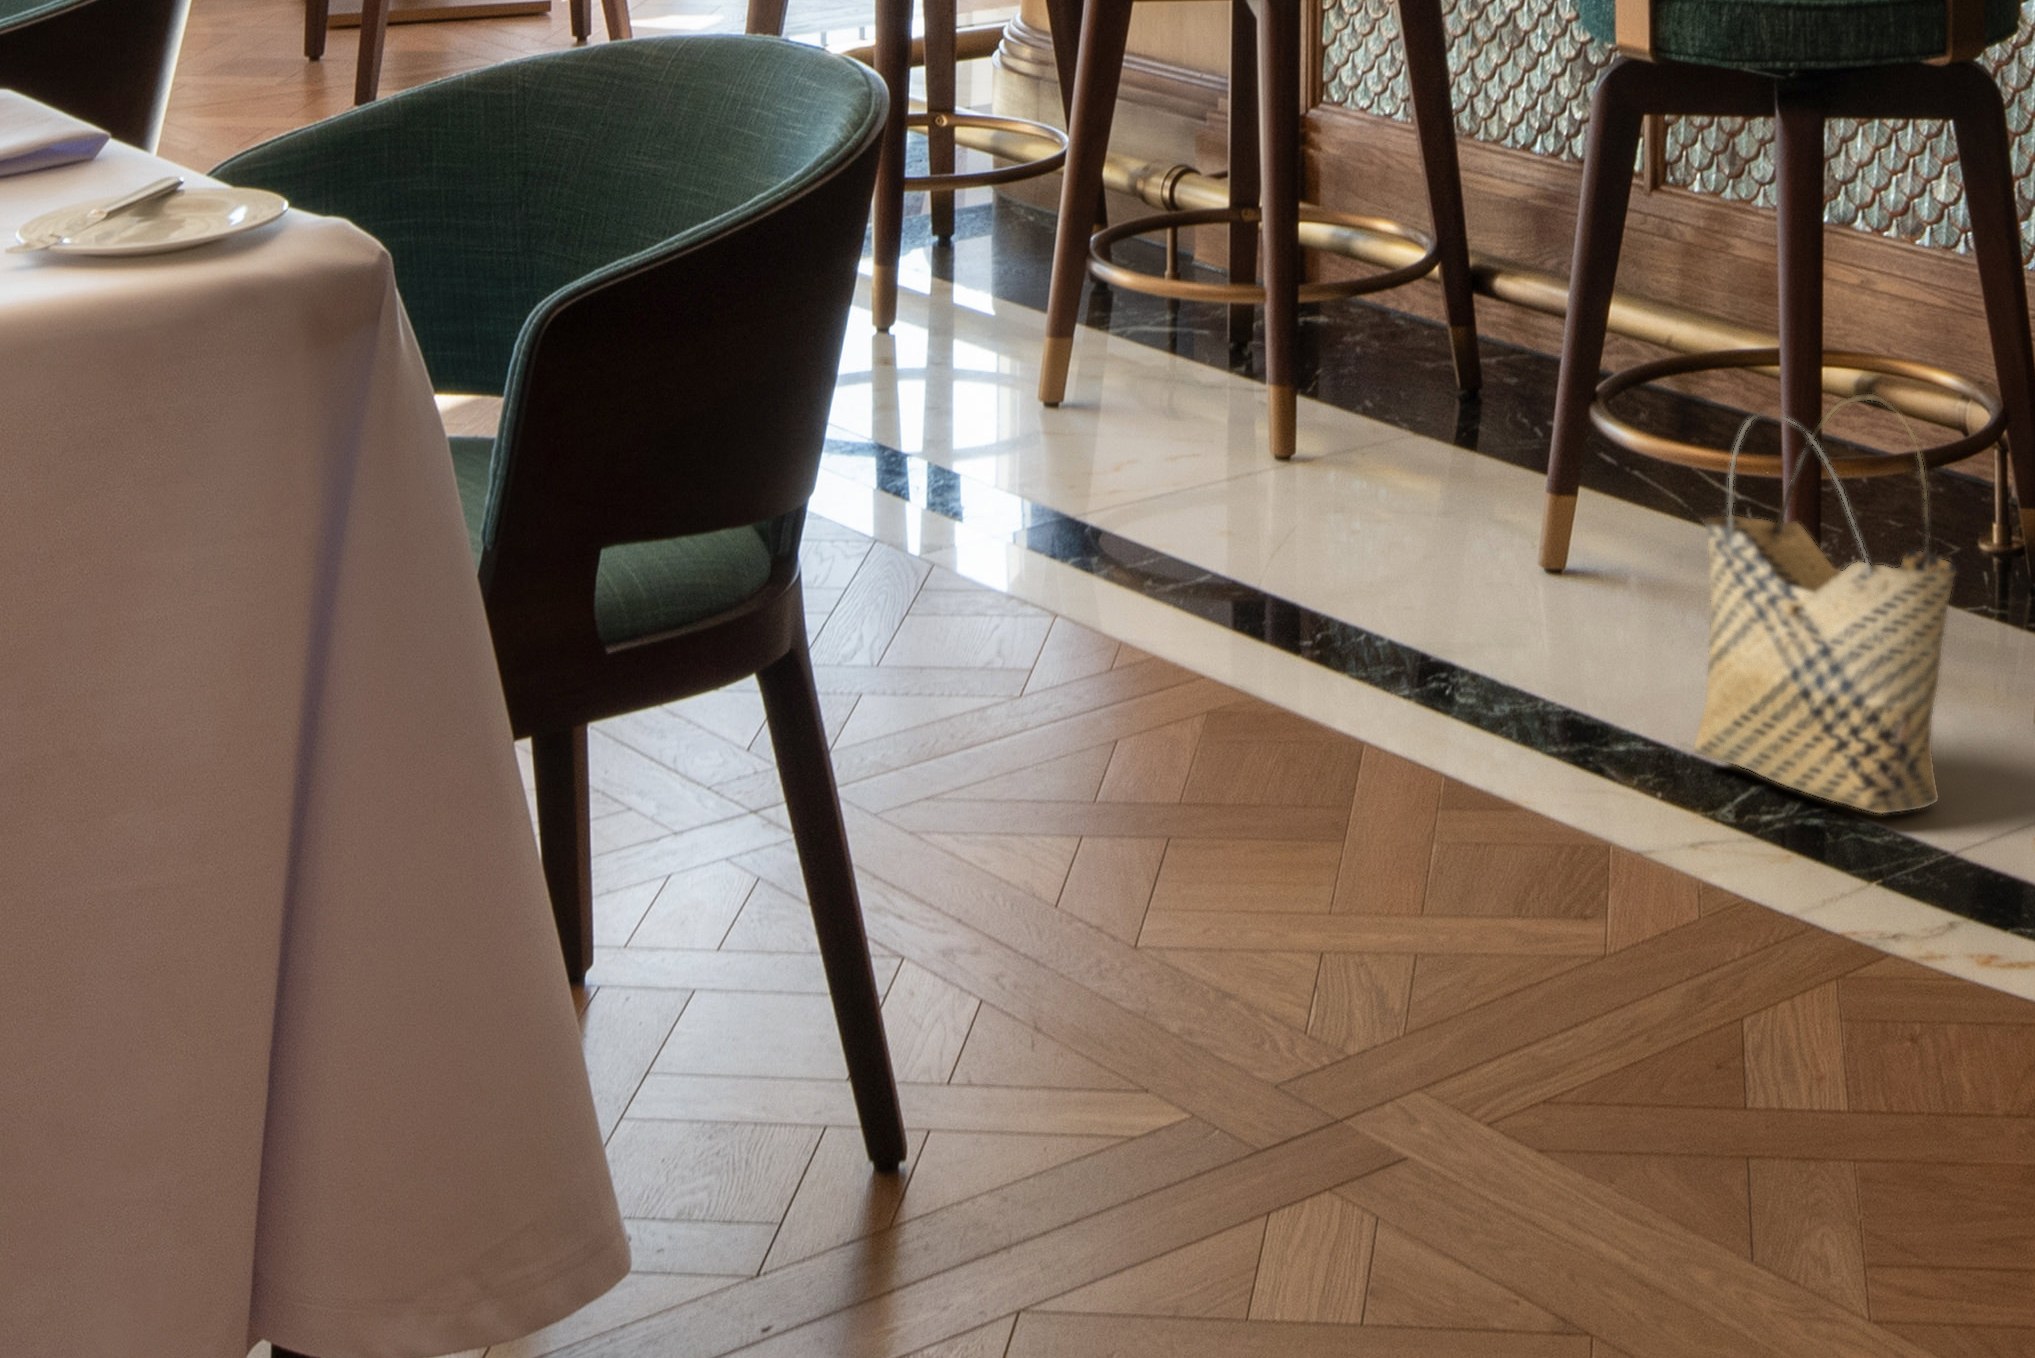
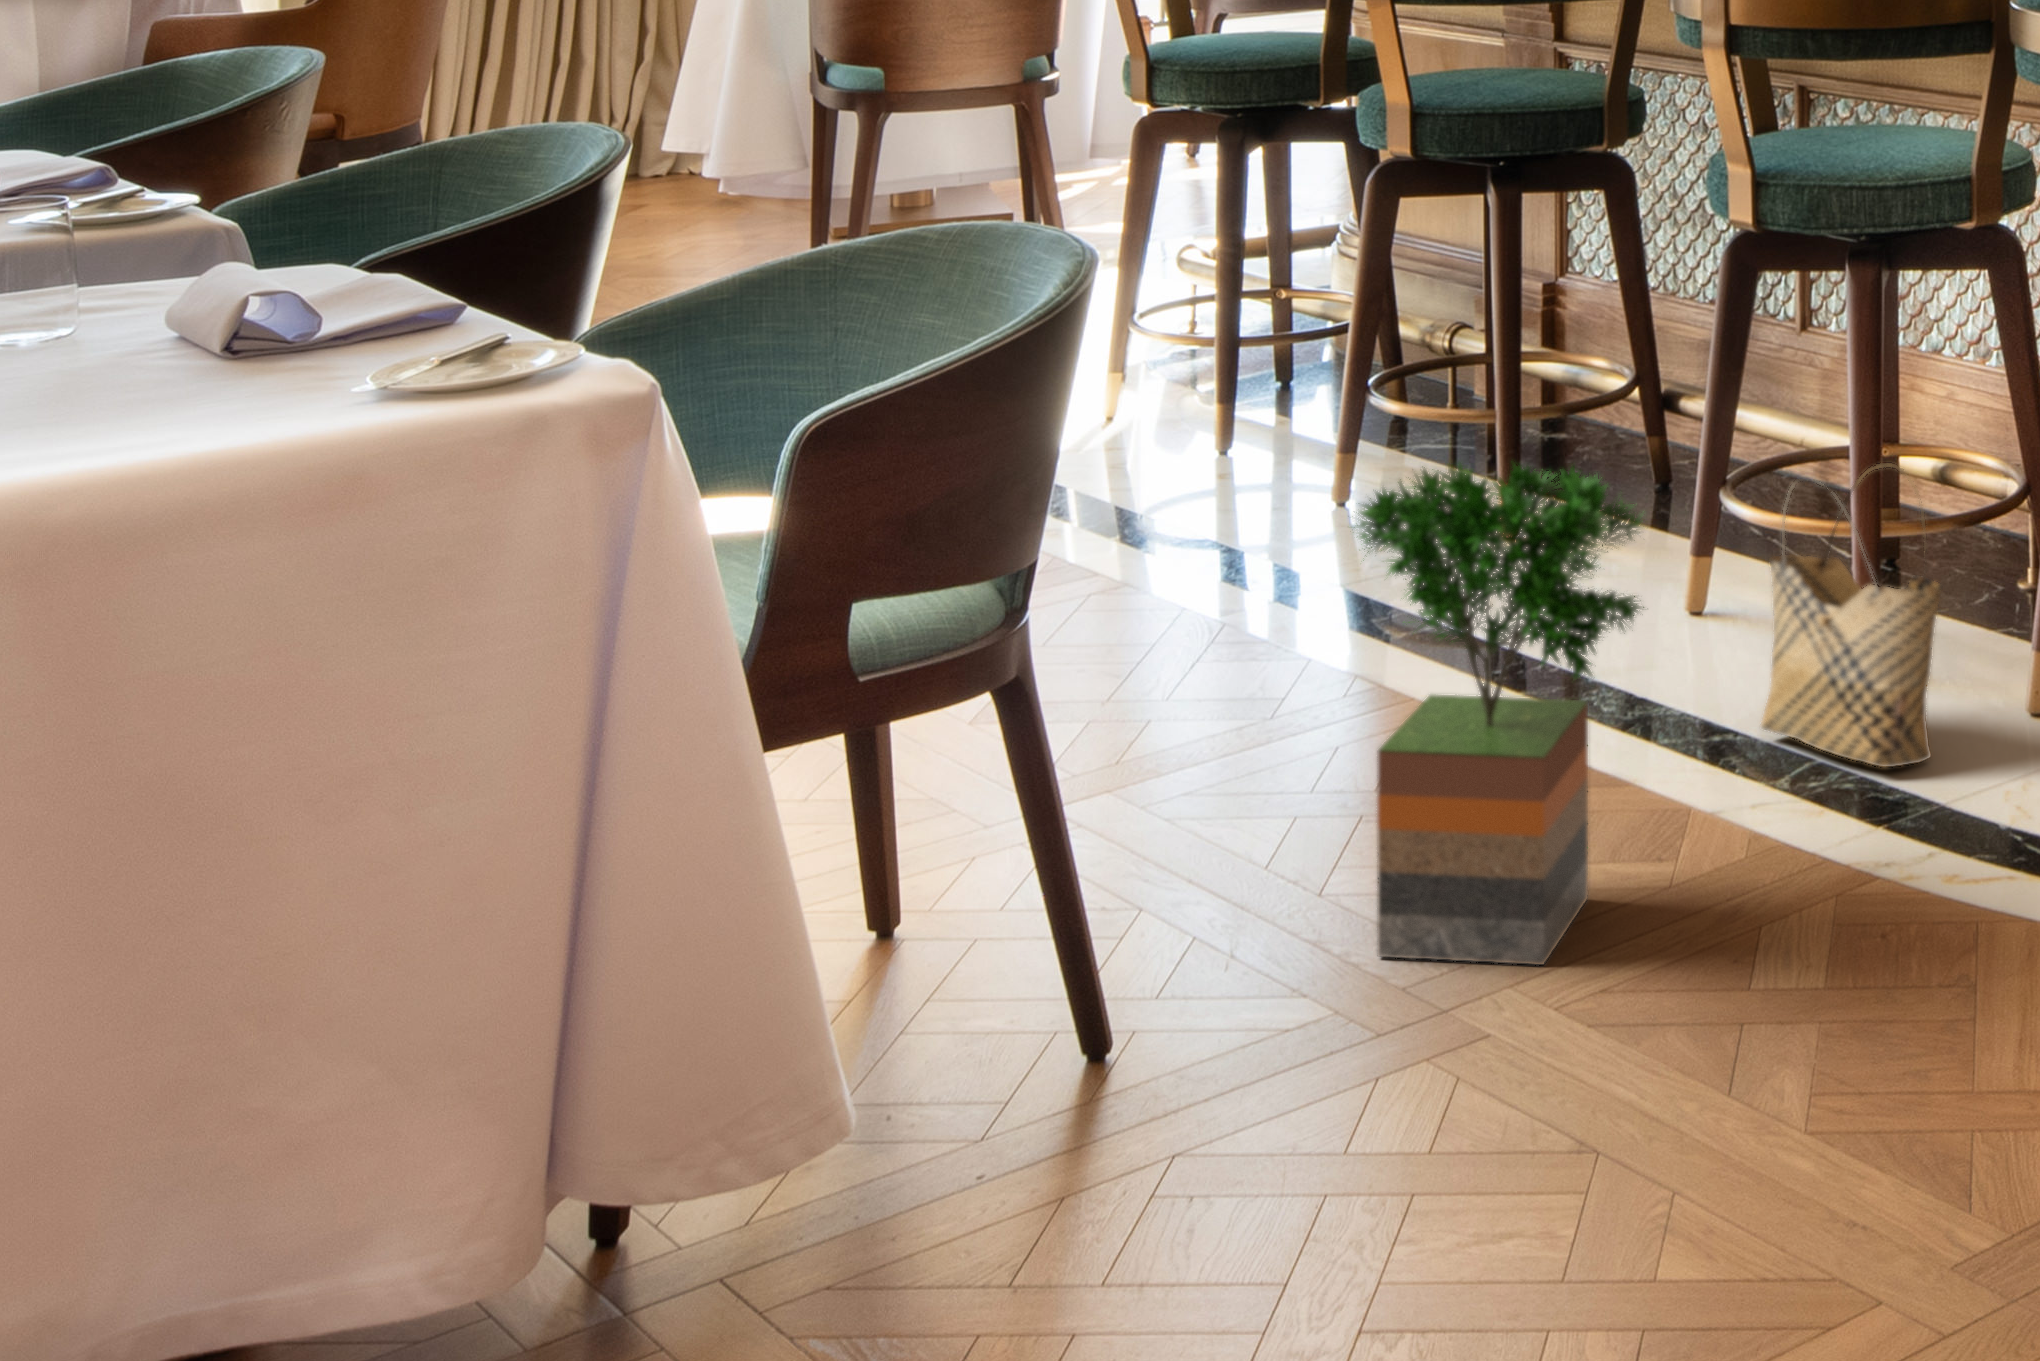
potted tree: none [1202,375,1625,1076] -> present [1354,463,1644,965]

